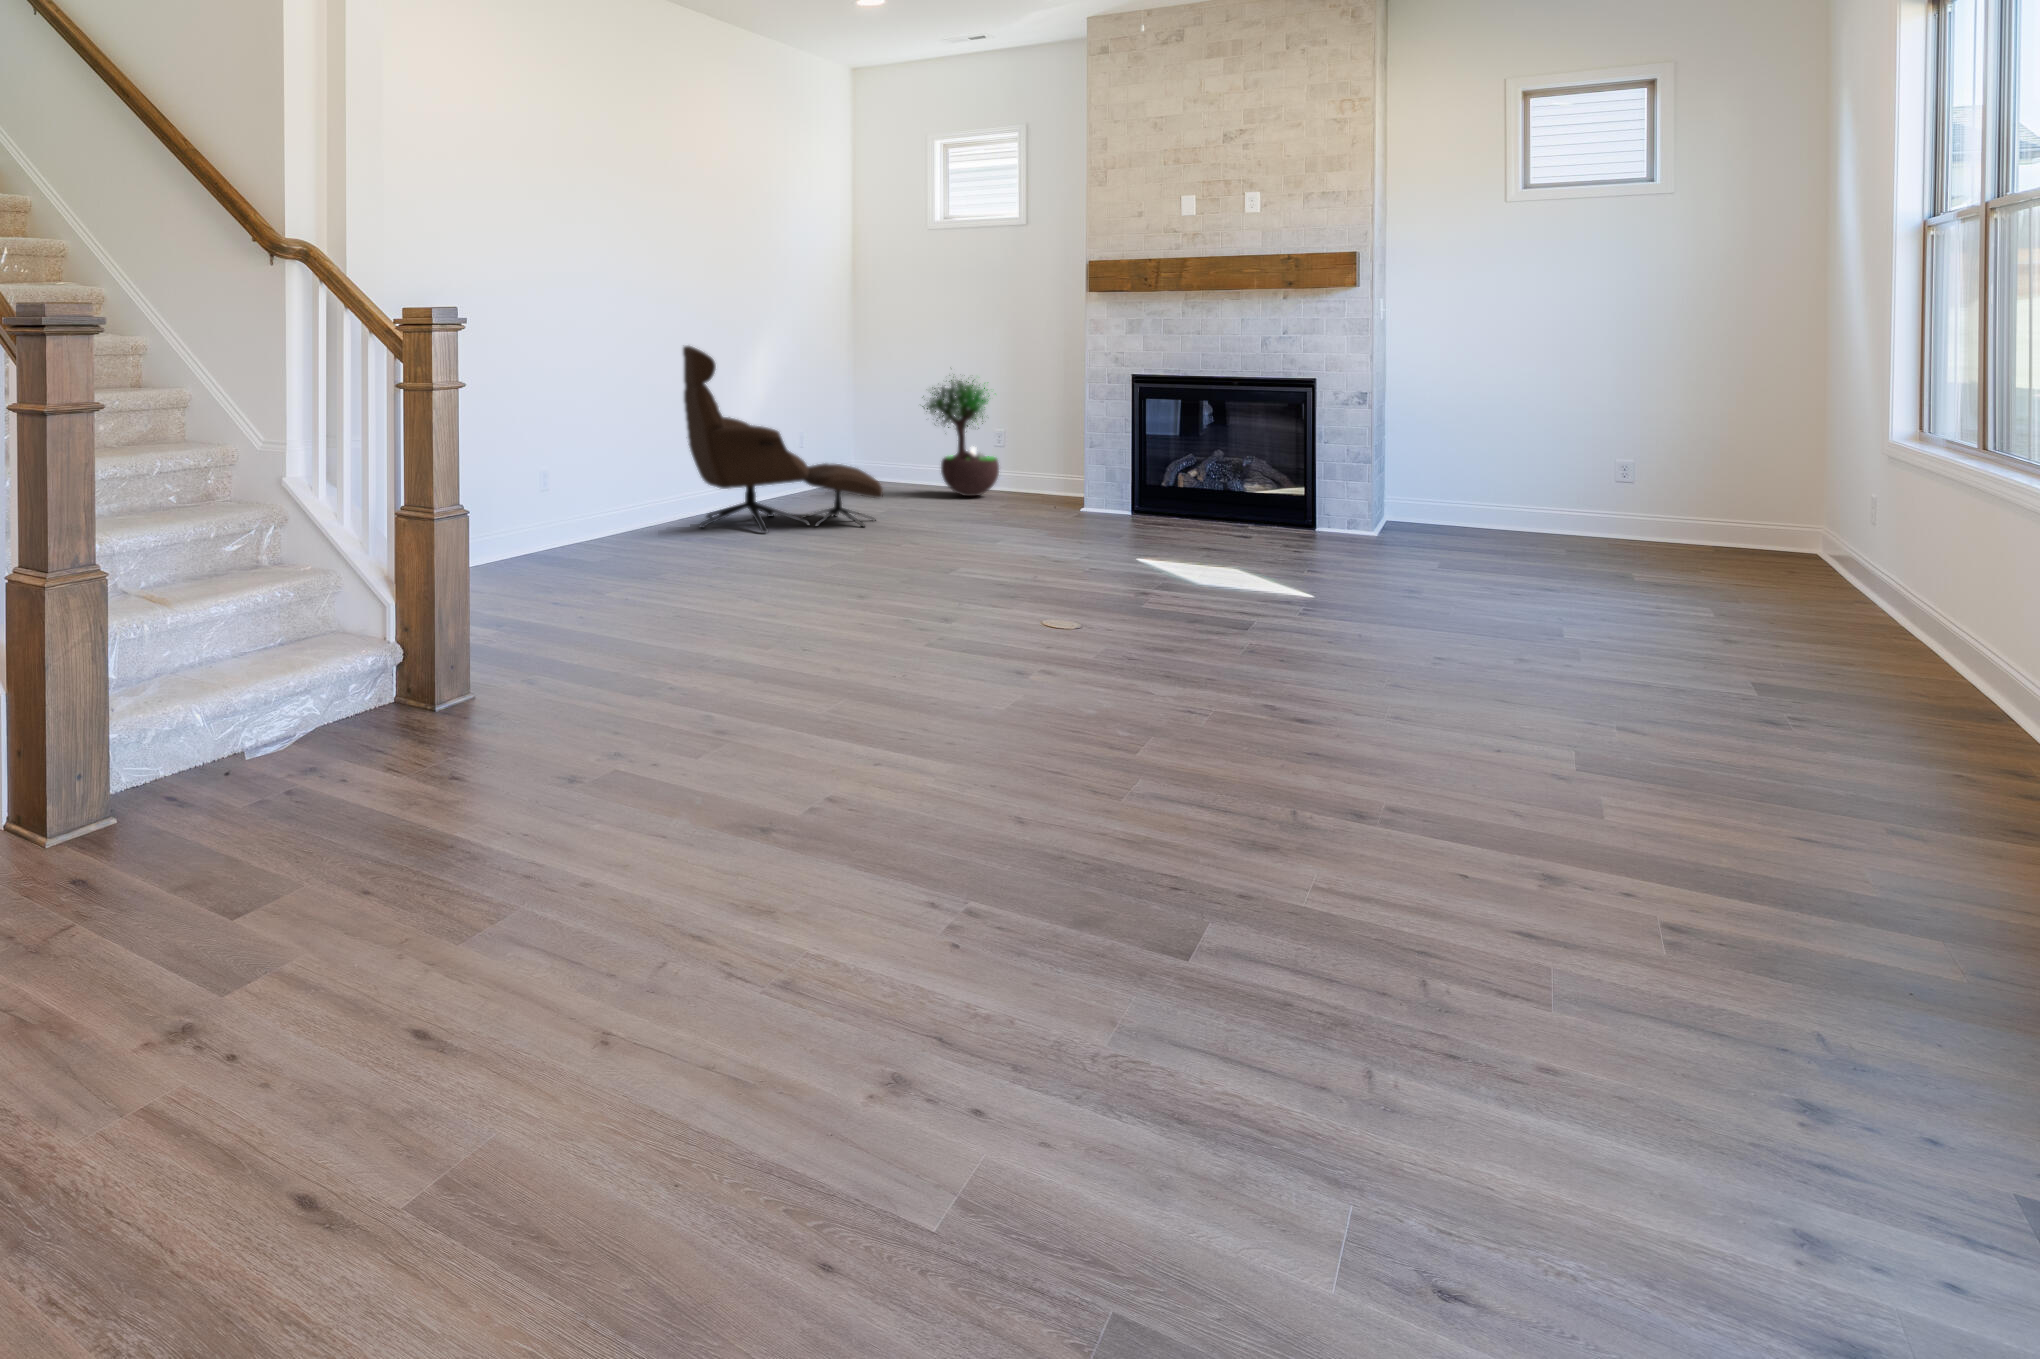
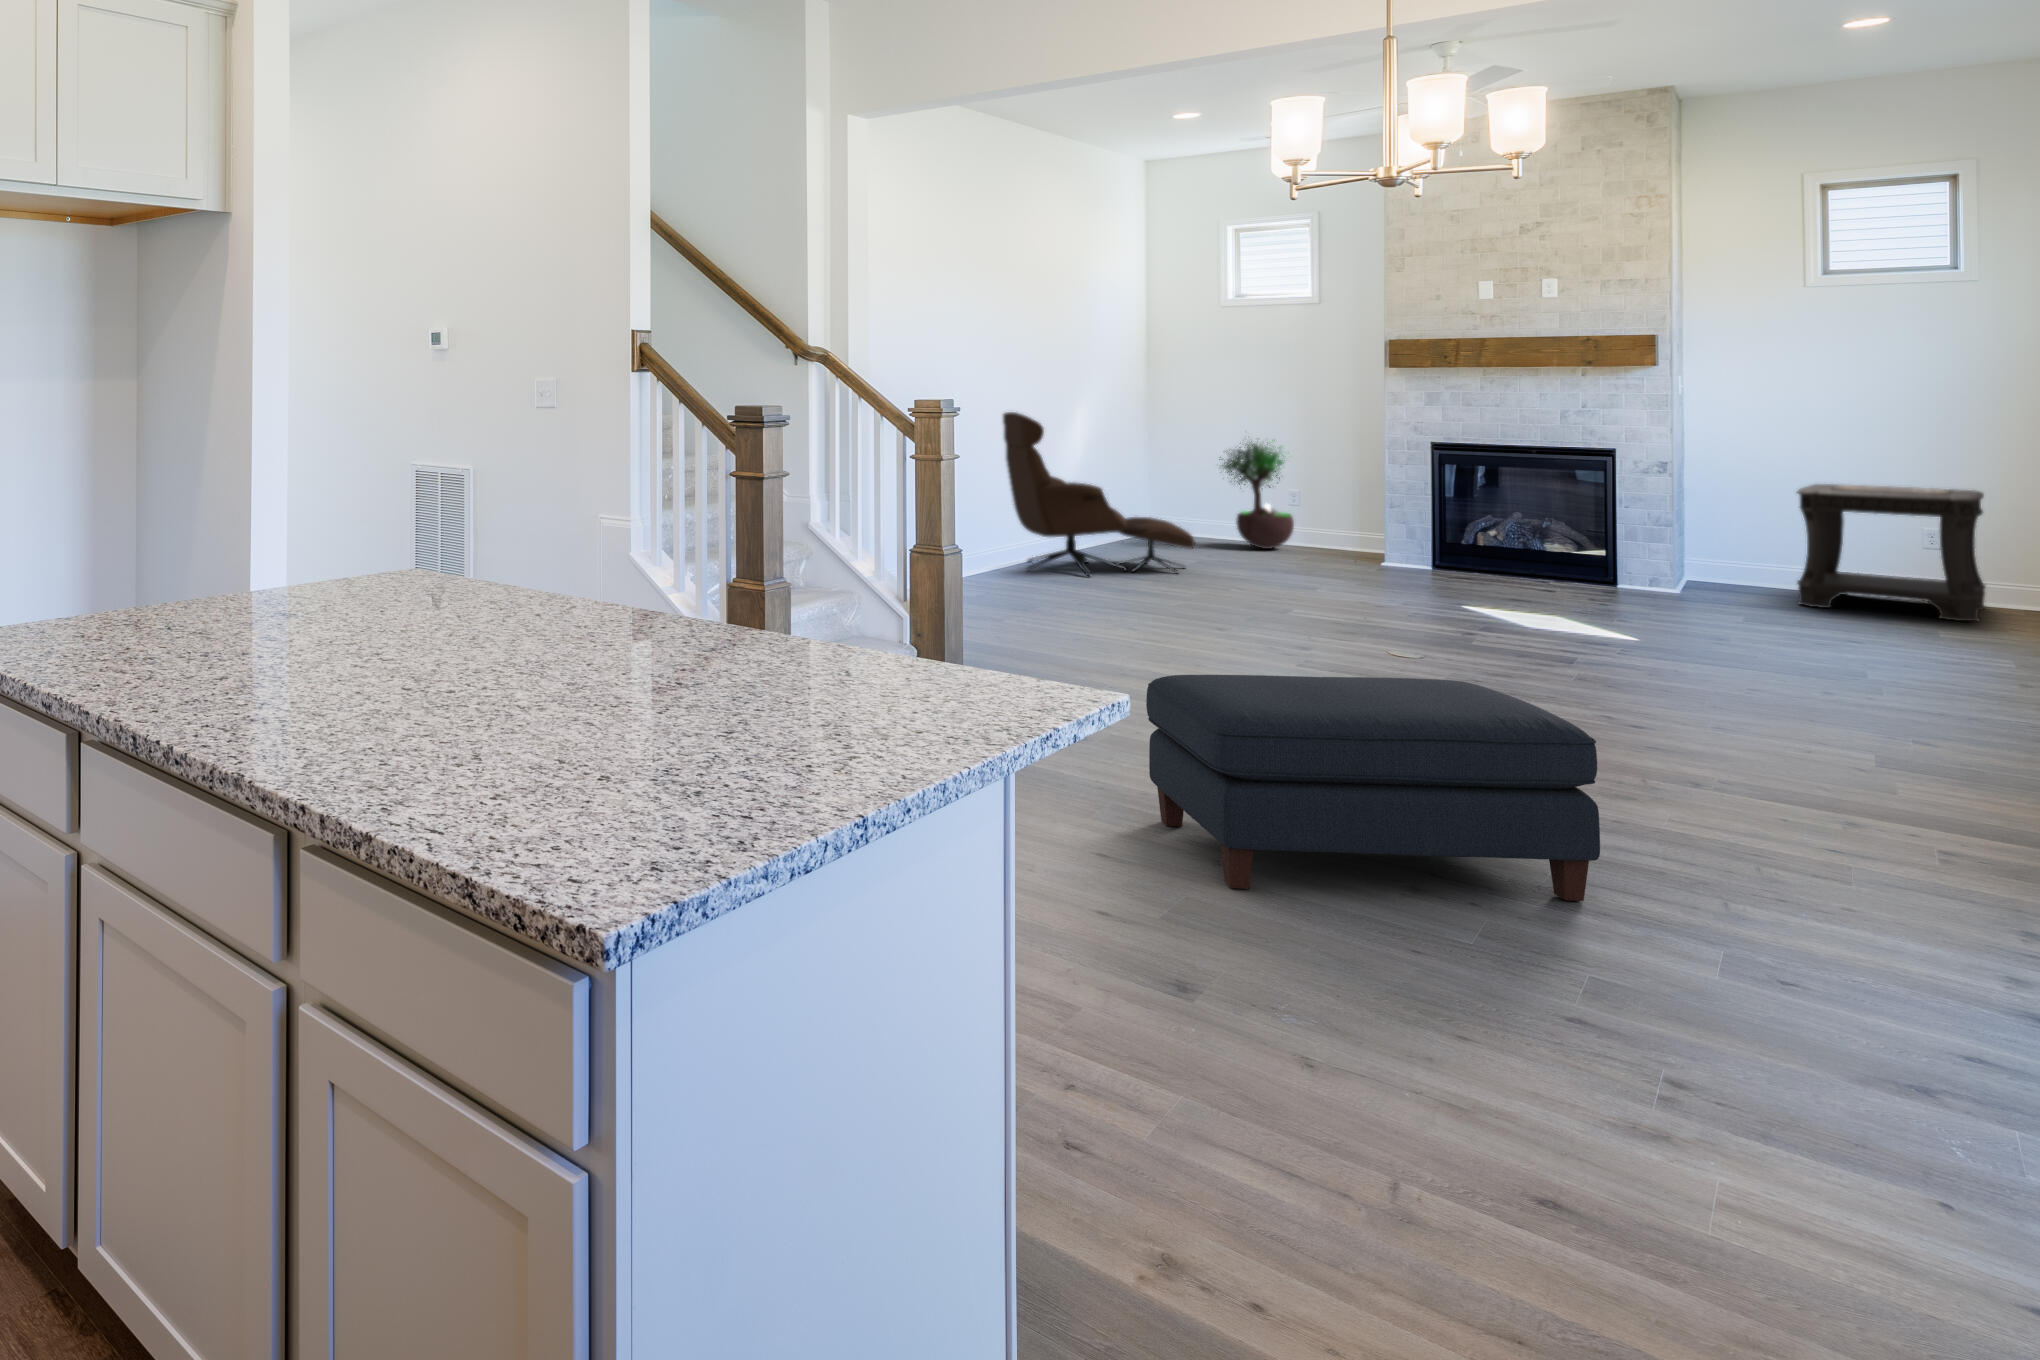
side table: none [1490,415,1672,561] -> present [1797,484,1985,621]
ottoman: none [634,685,1206,1031] -> present [1146,675,1600,901]

